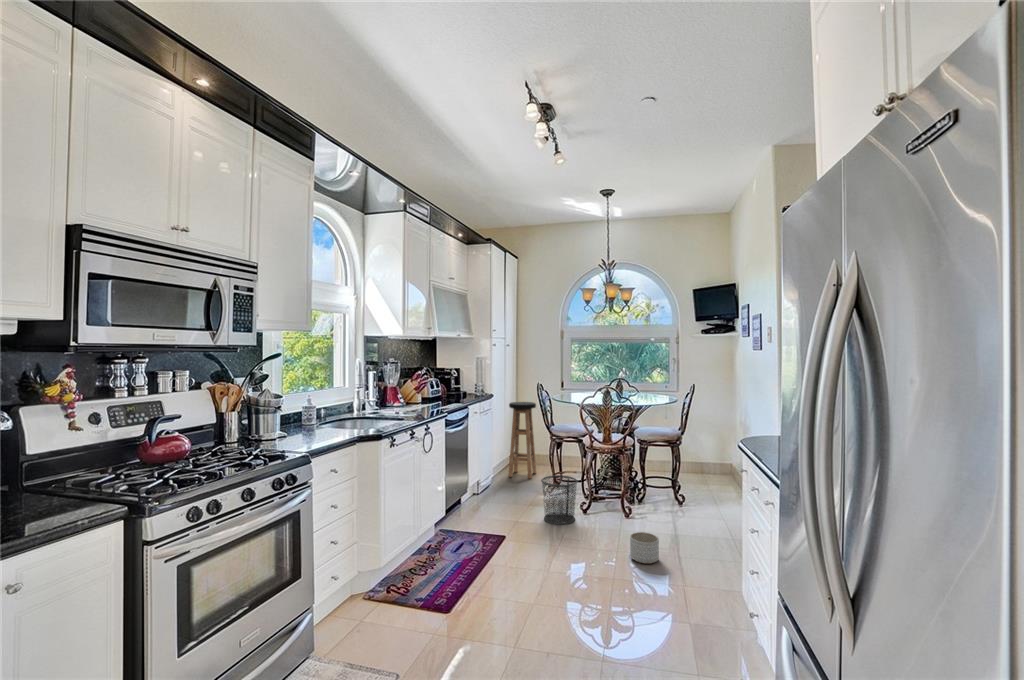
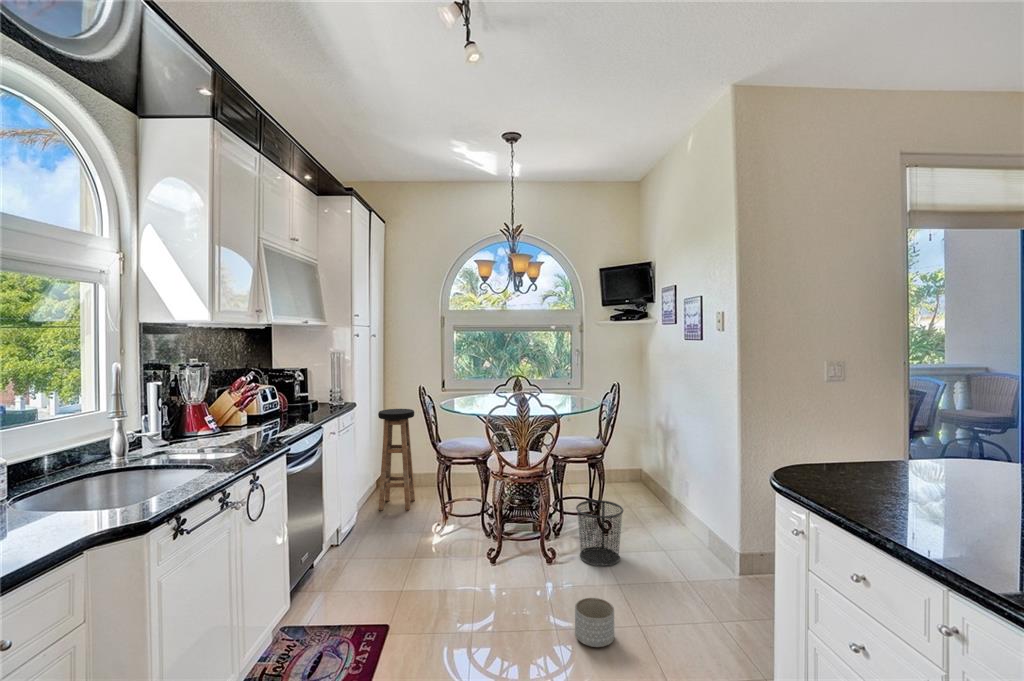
waste bin: present [541,475,578,525] -> present [576,500,624,566]

